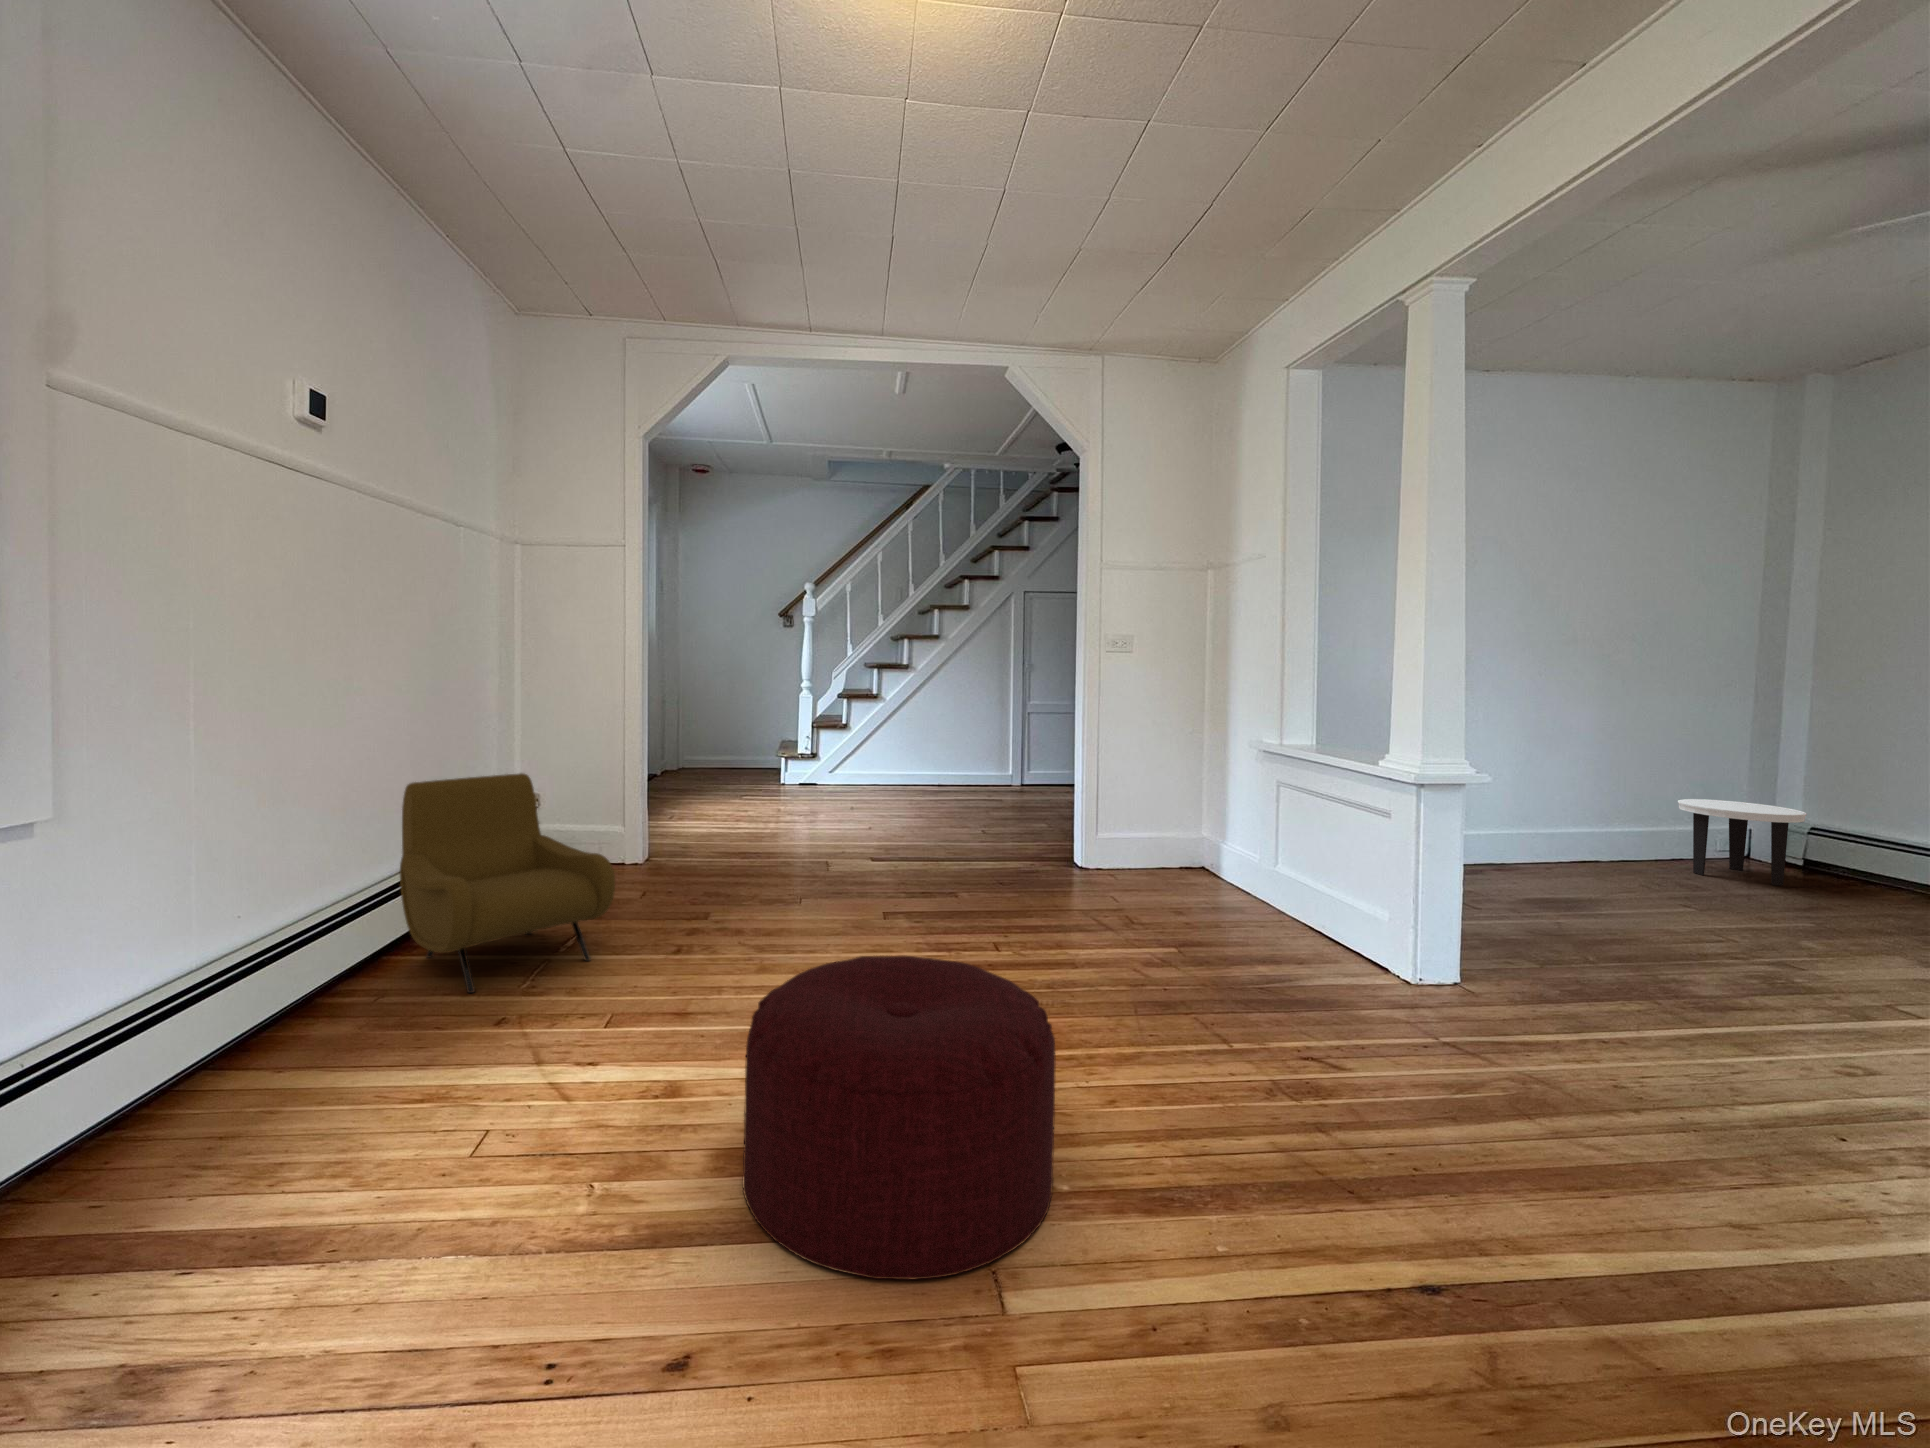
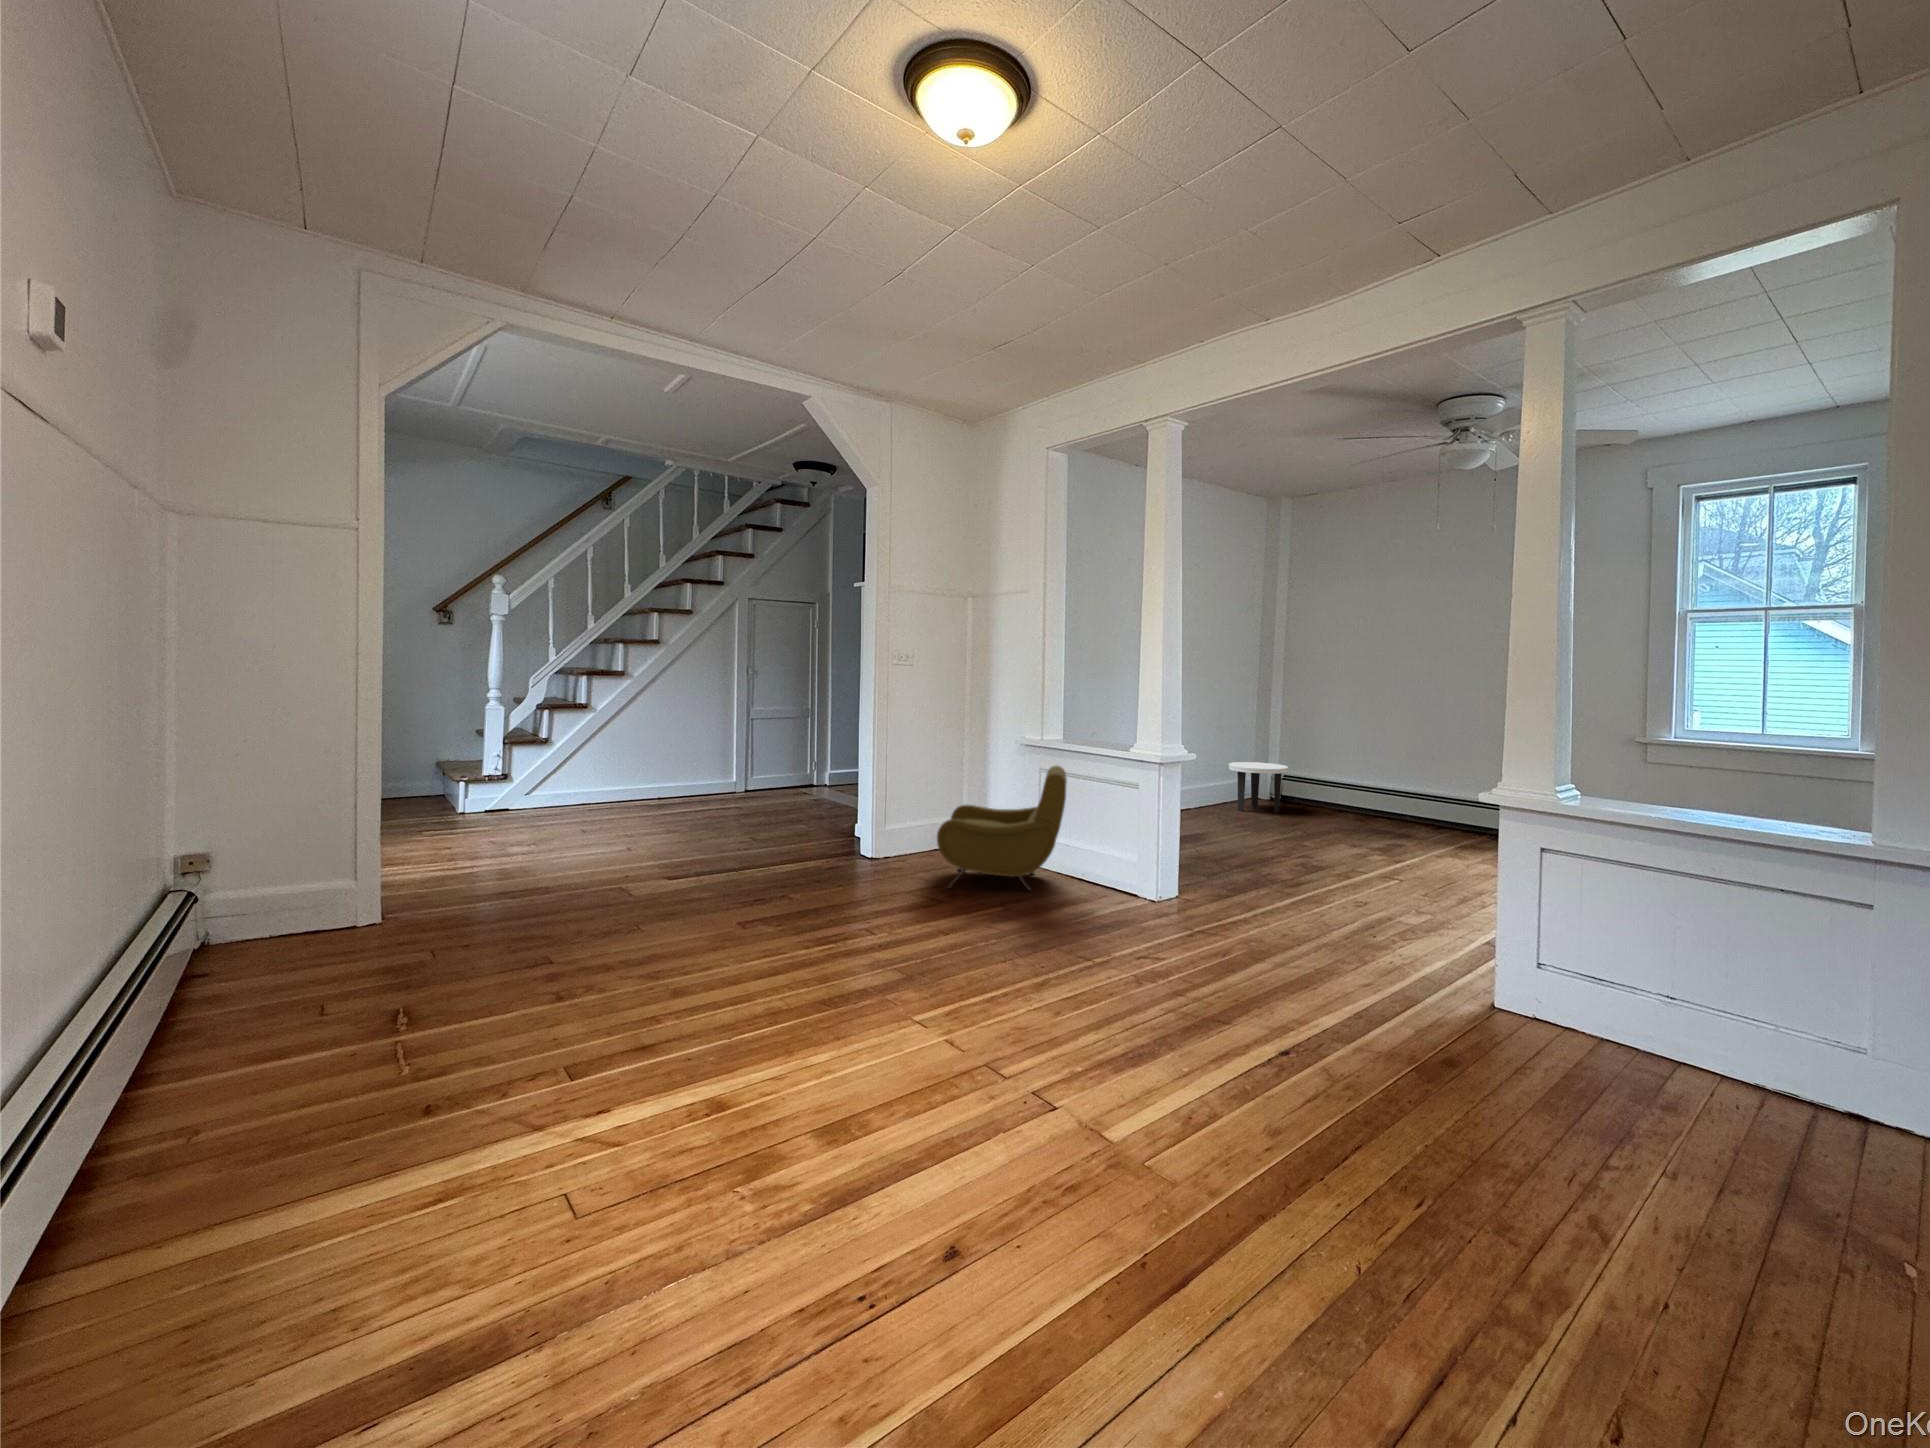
armchair: present [400,773,615,993] -> present [937,766,1067,891]
ottoman: present [743,956,1056,1279] -> none [840,927,1090,1166]

